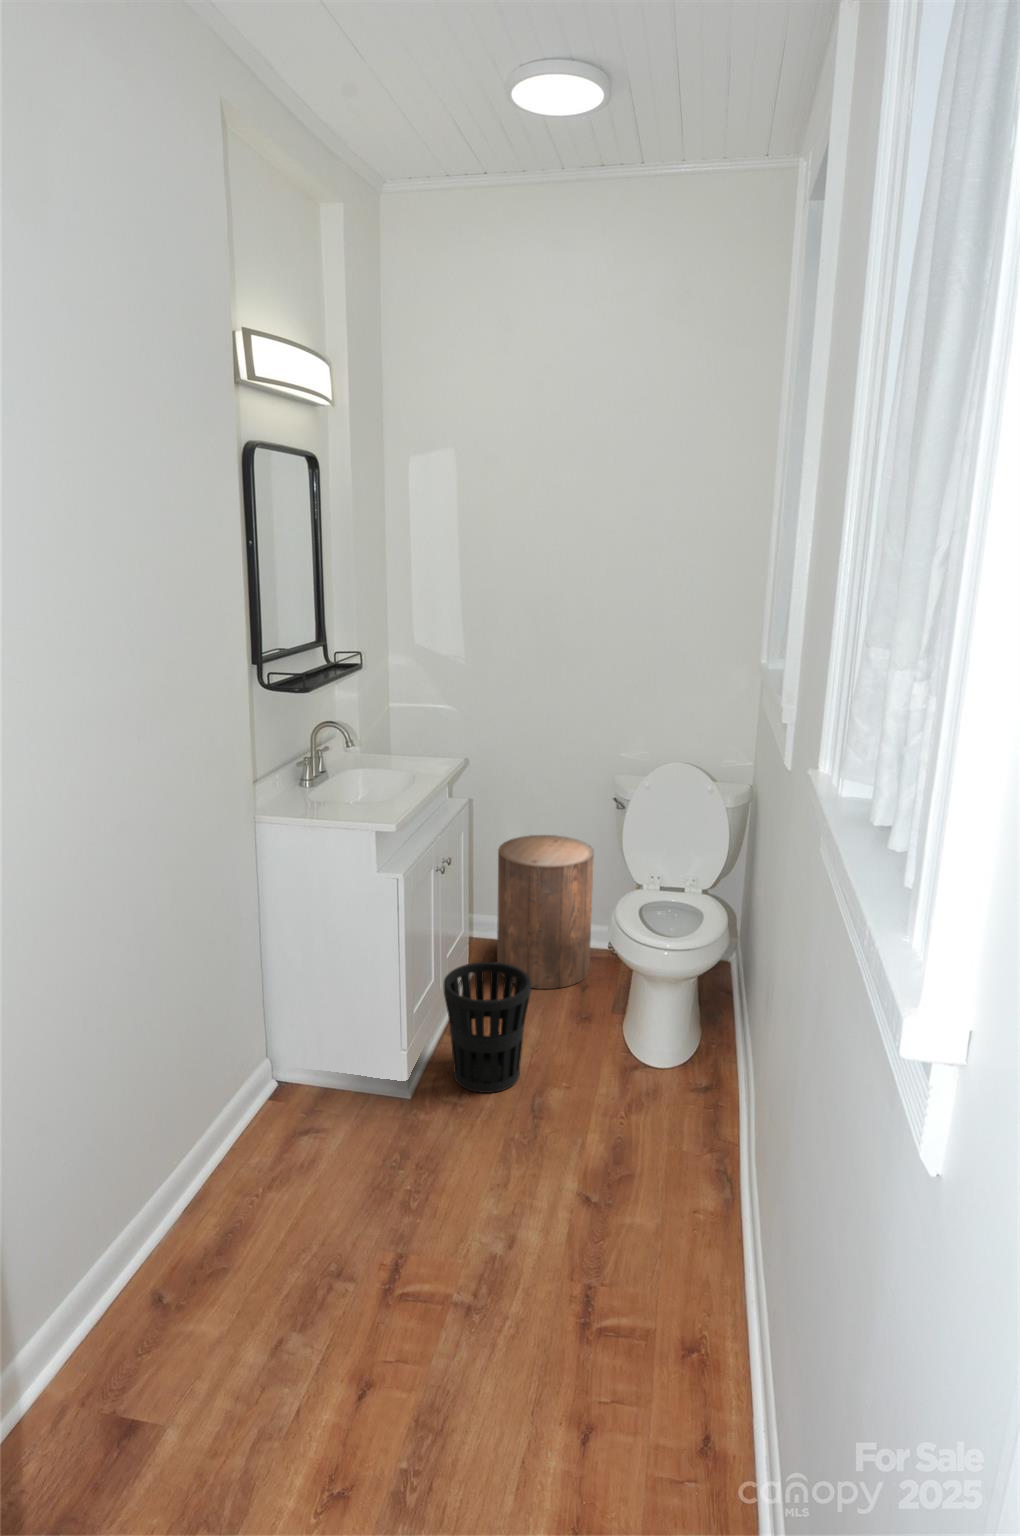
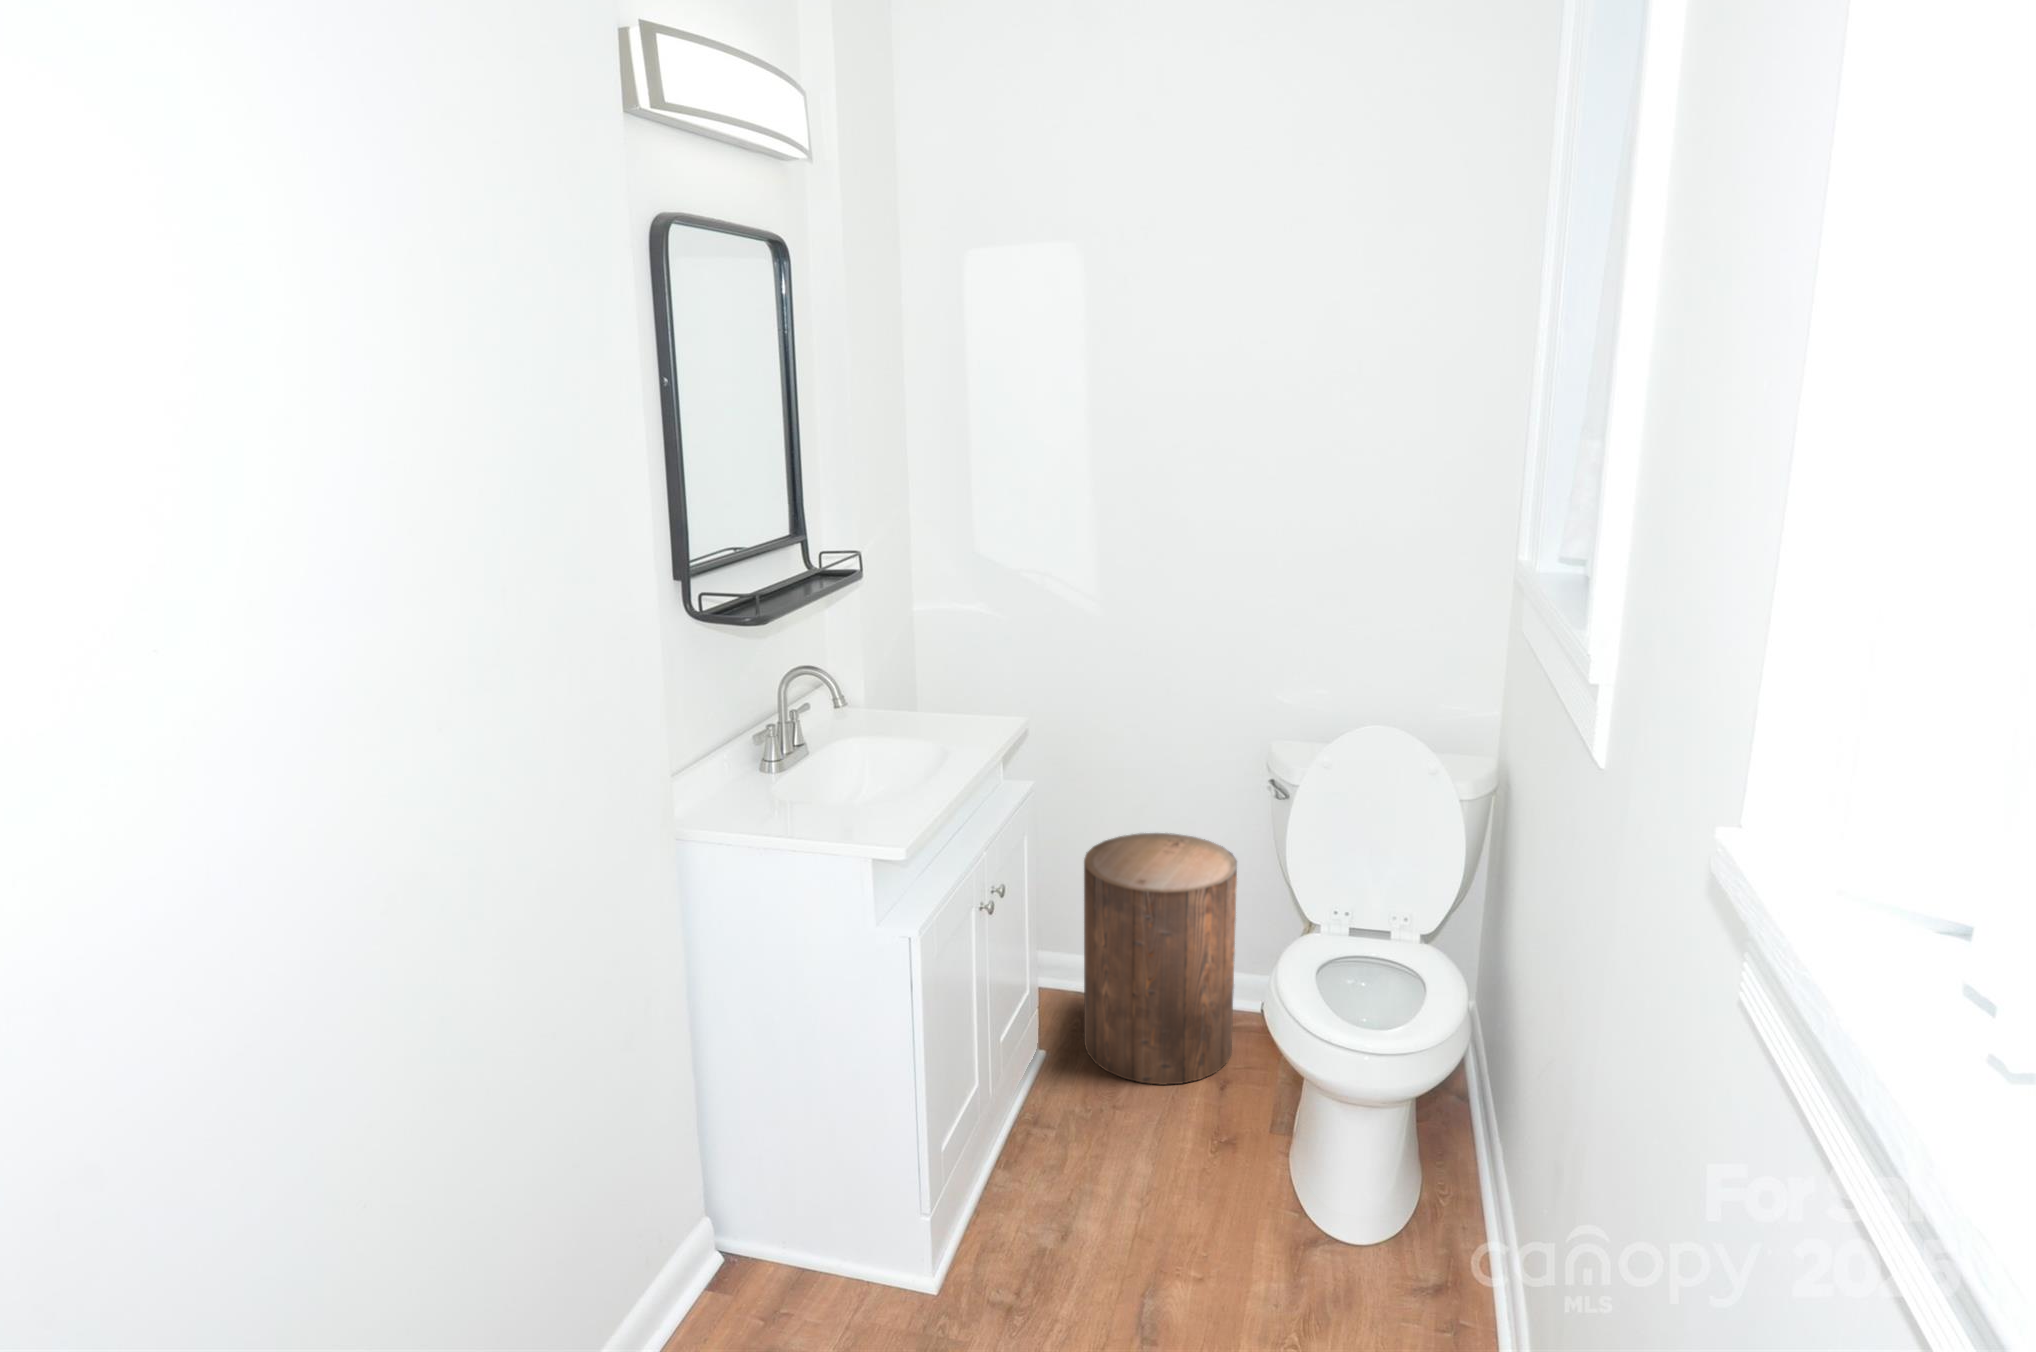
wastebasket: present [443,962,531,1093] -> none [991,1059,1136,1285]

